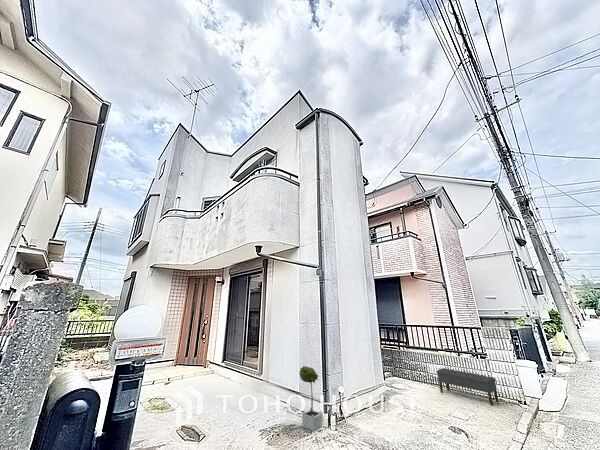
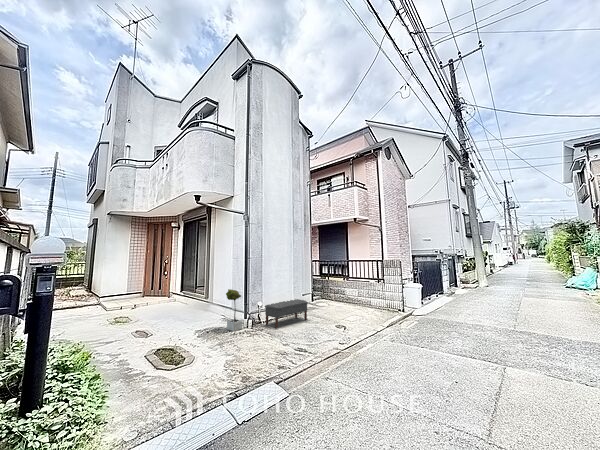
bench: present [437,368,499,406] -> present [265,299,308,328]

